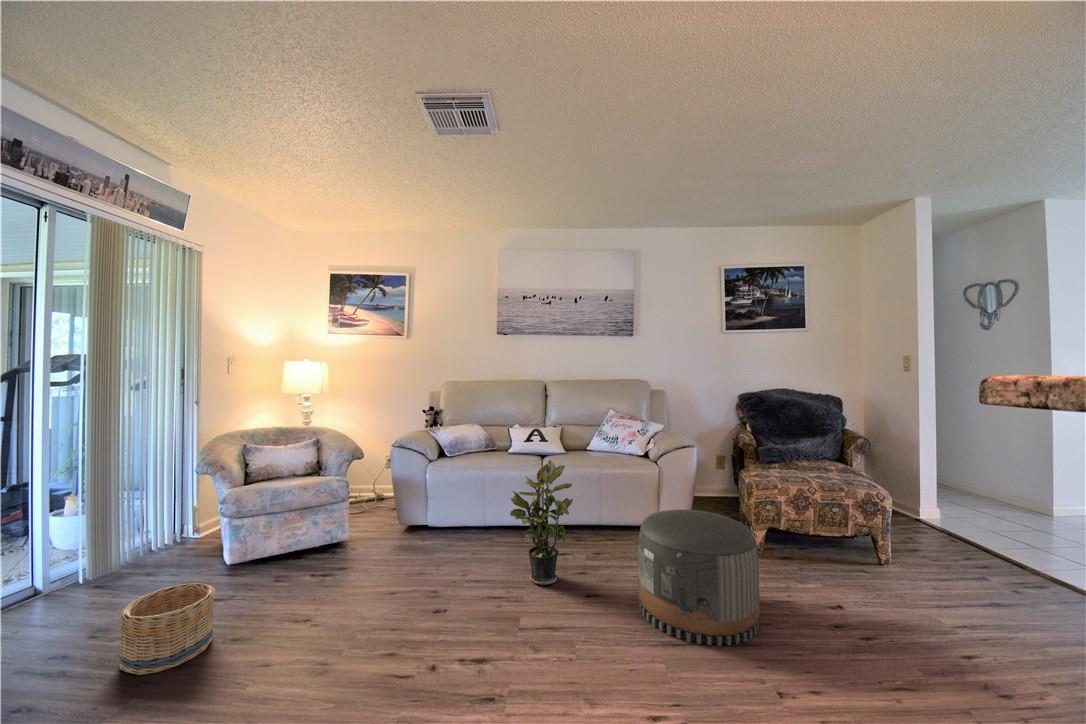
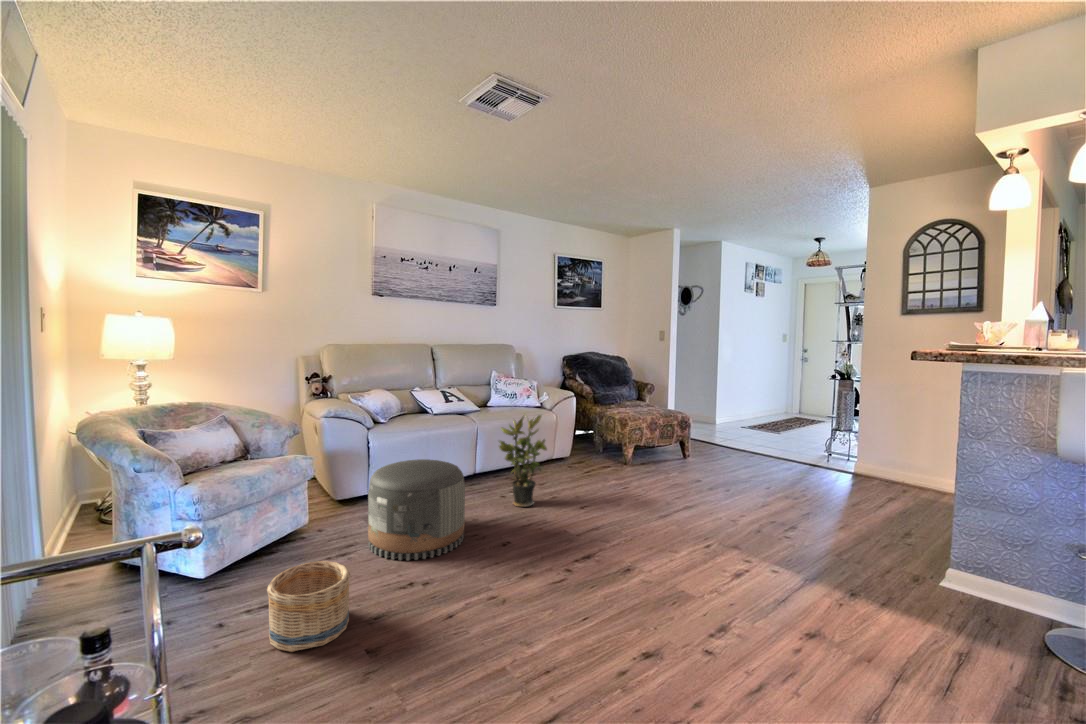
pouf: present [638,509,760,646] -> present [368,459,465,560]

